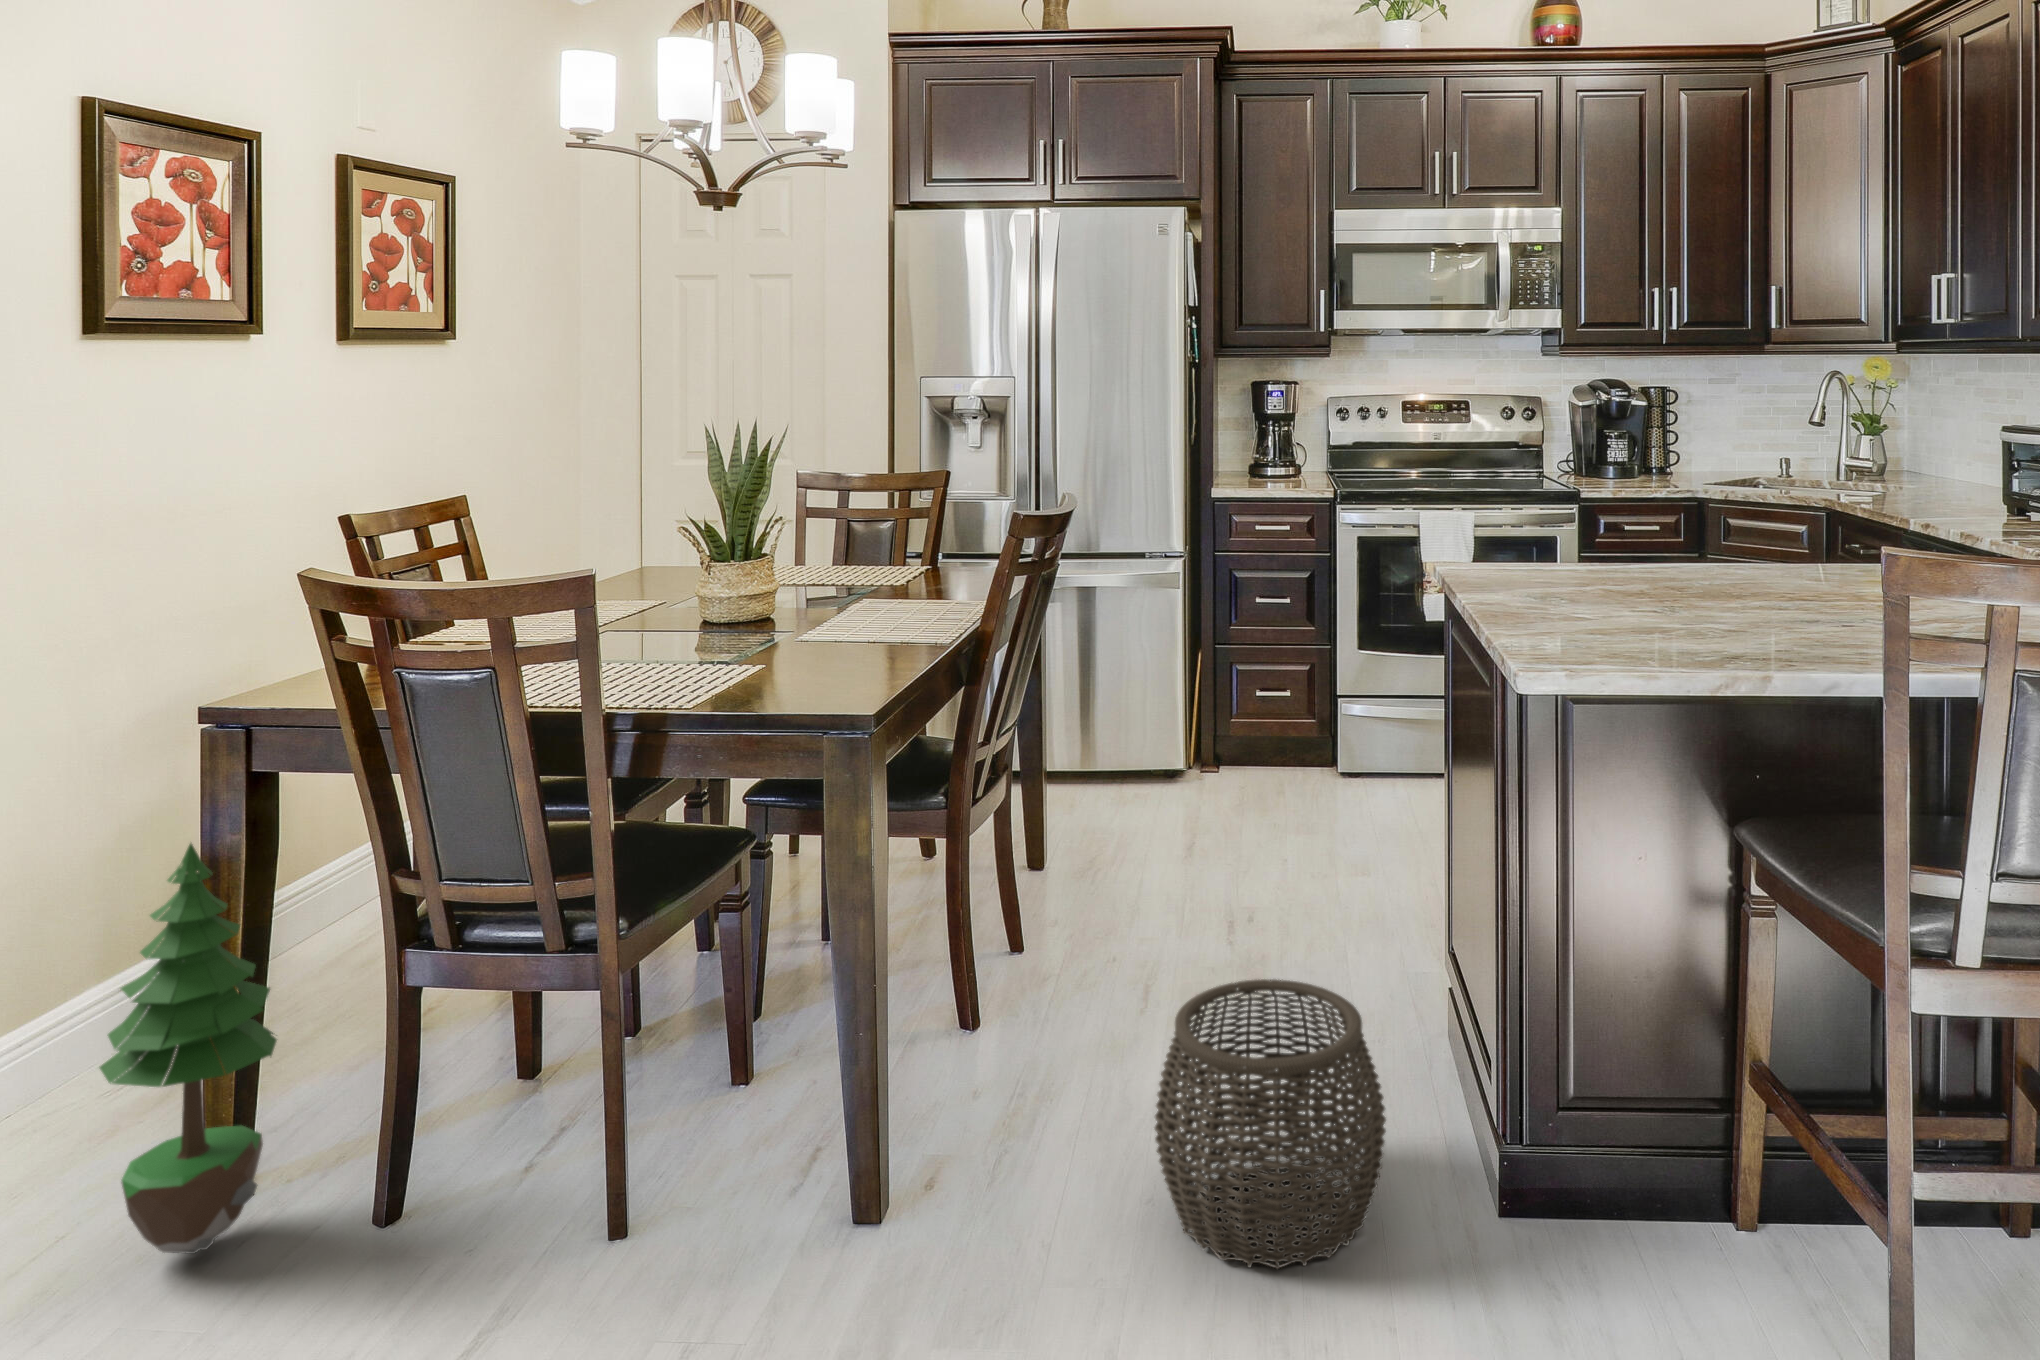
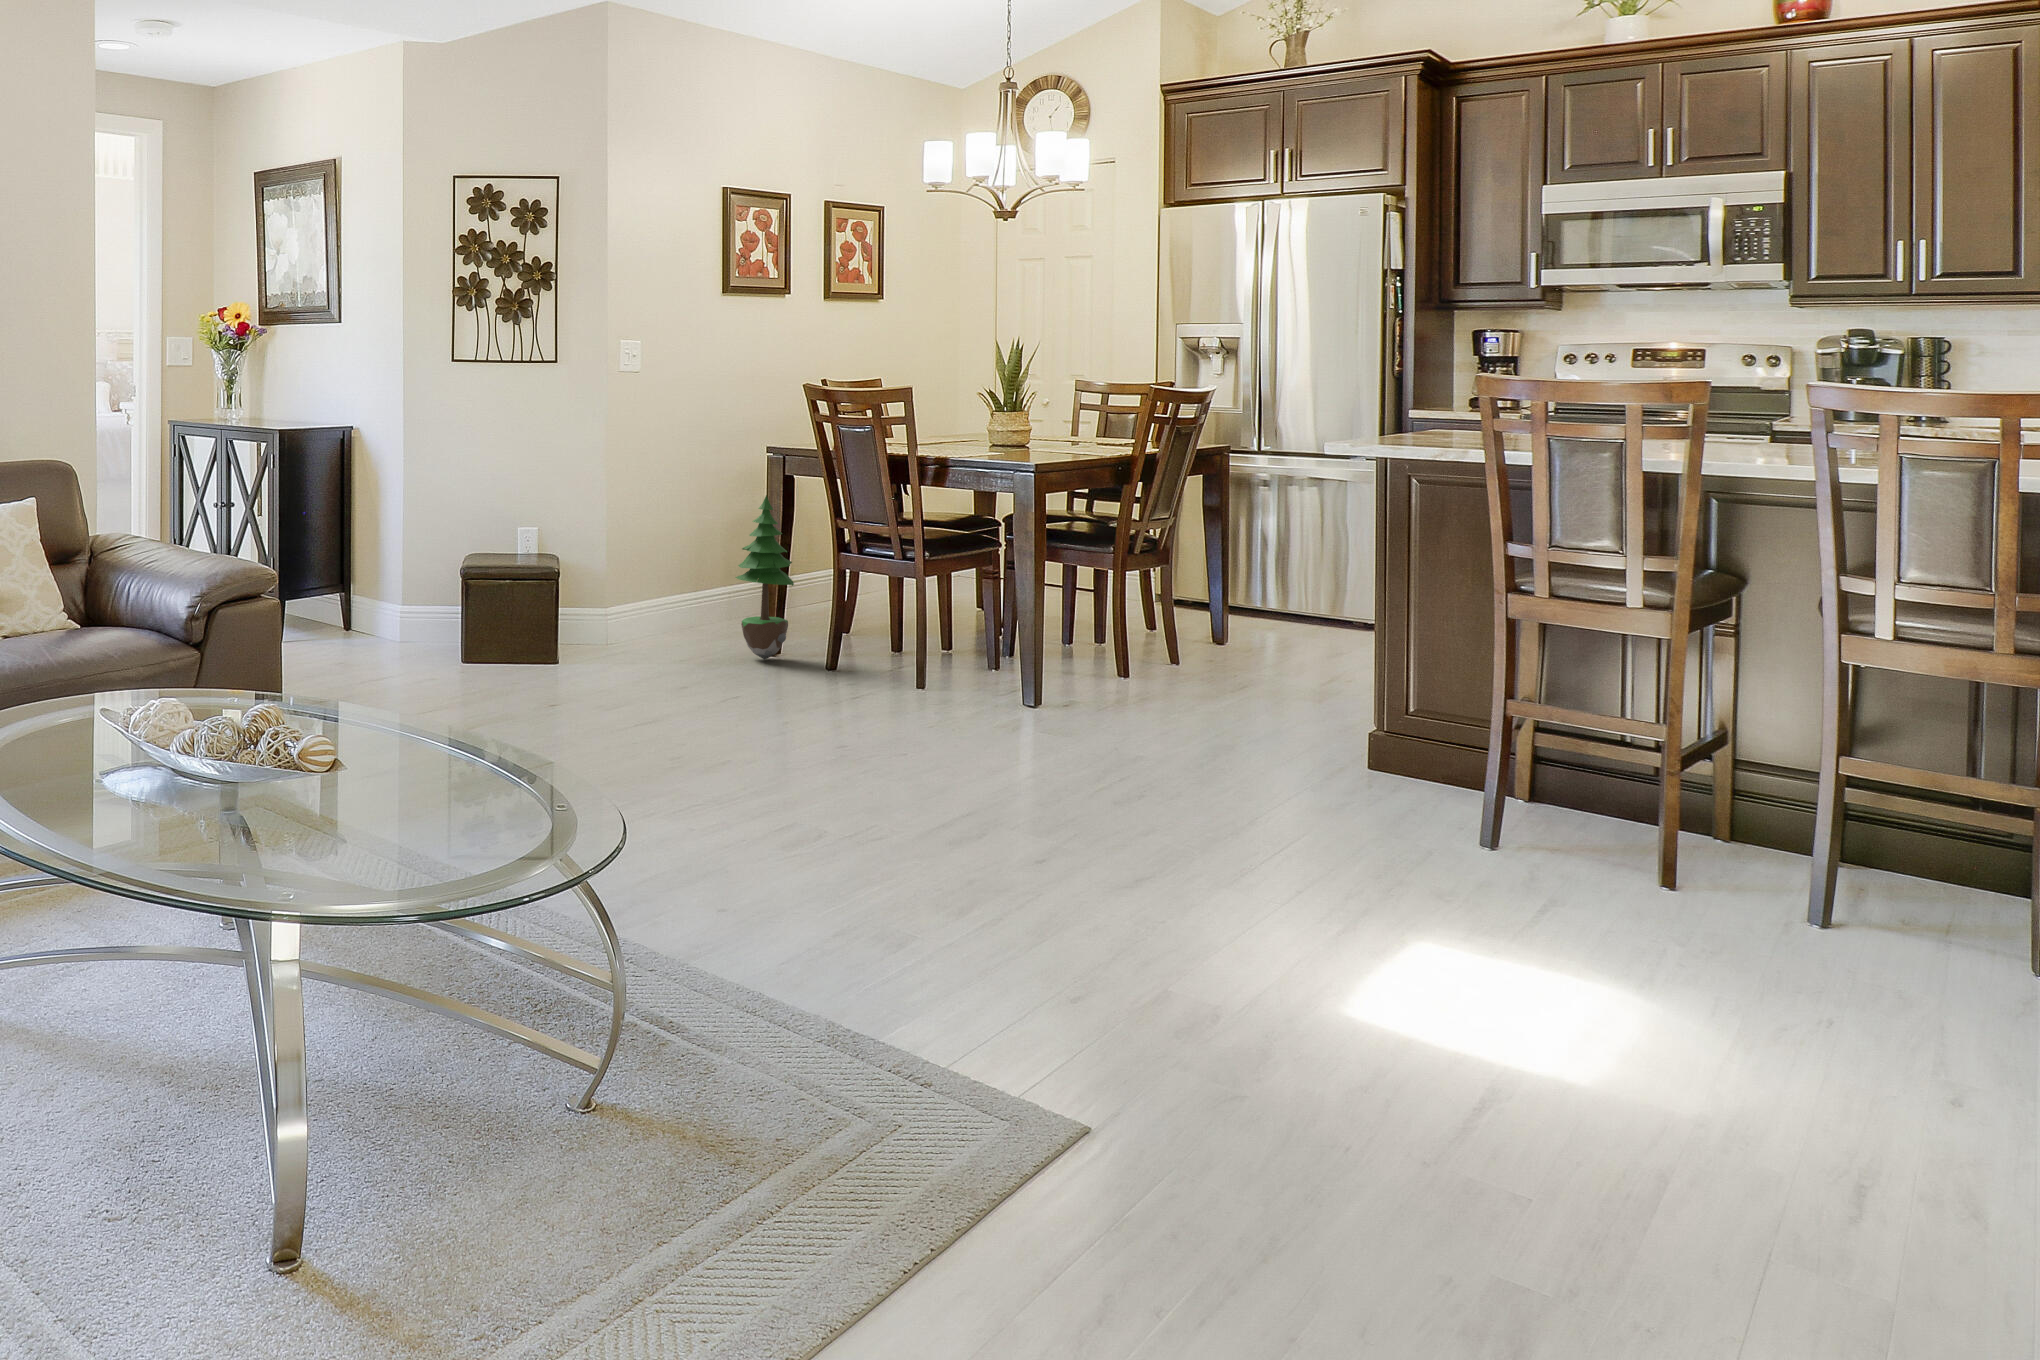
woven basket: present [1154,979,1386,1269] -> none [1160,618,1288,733]

